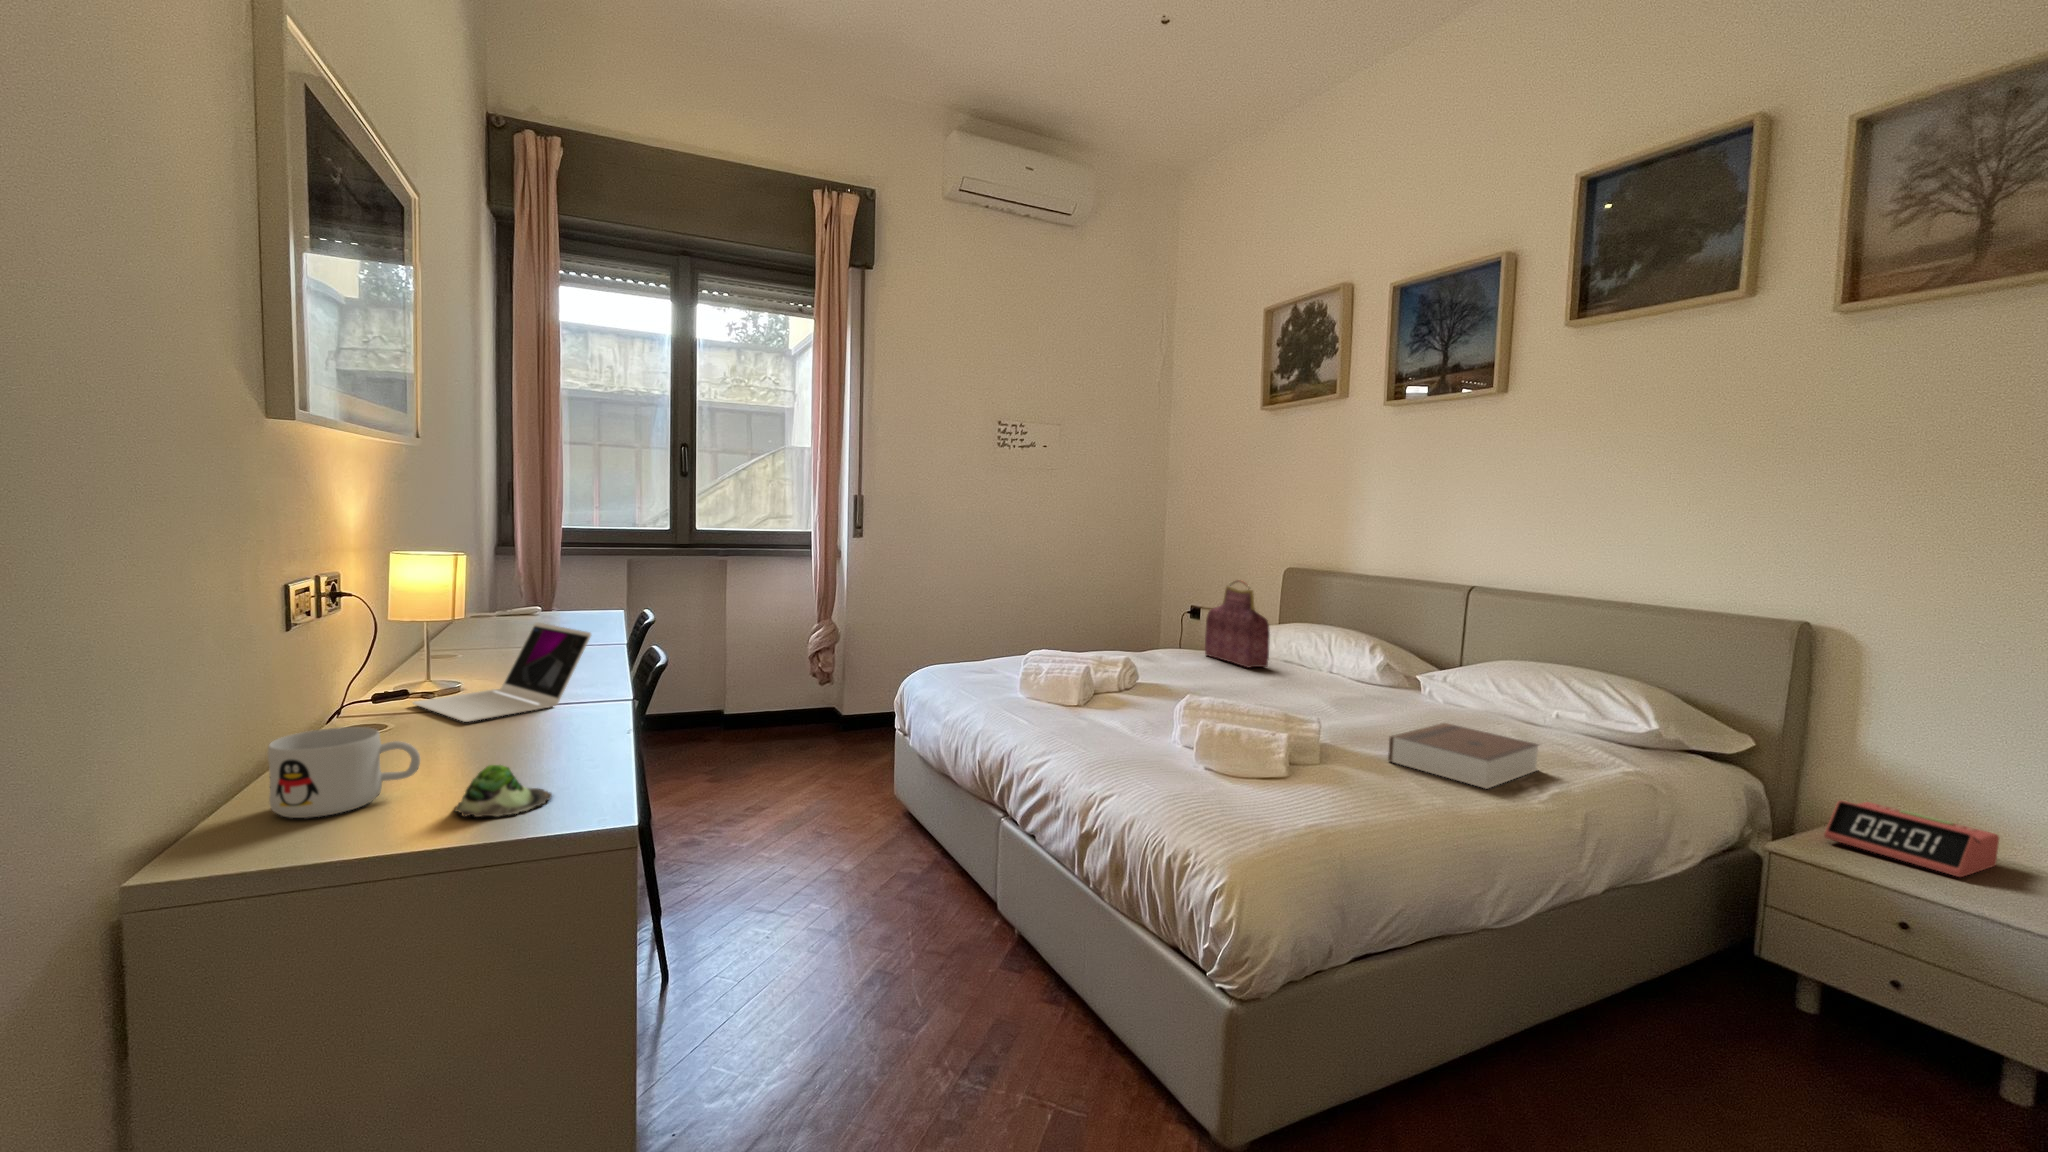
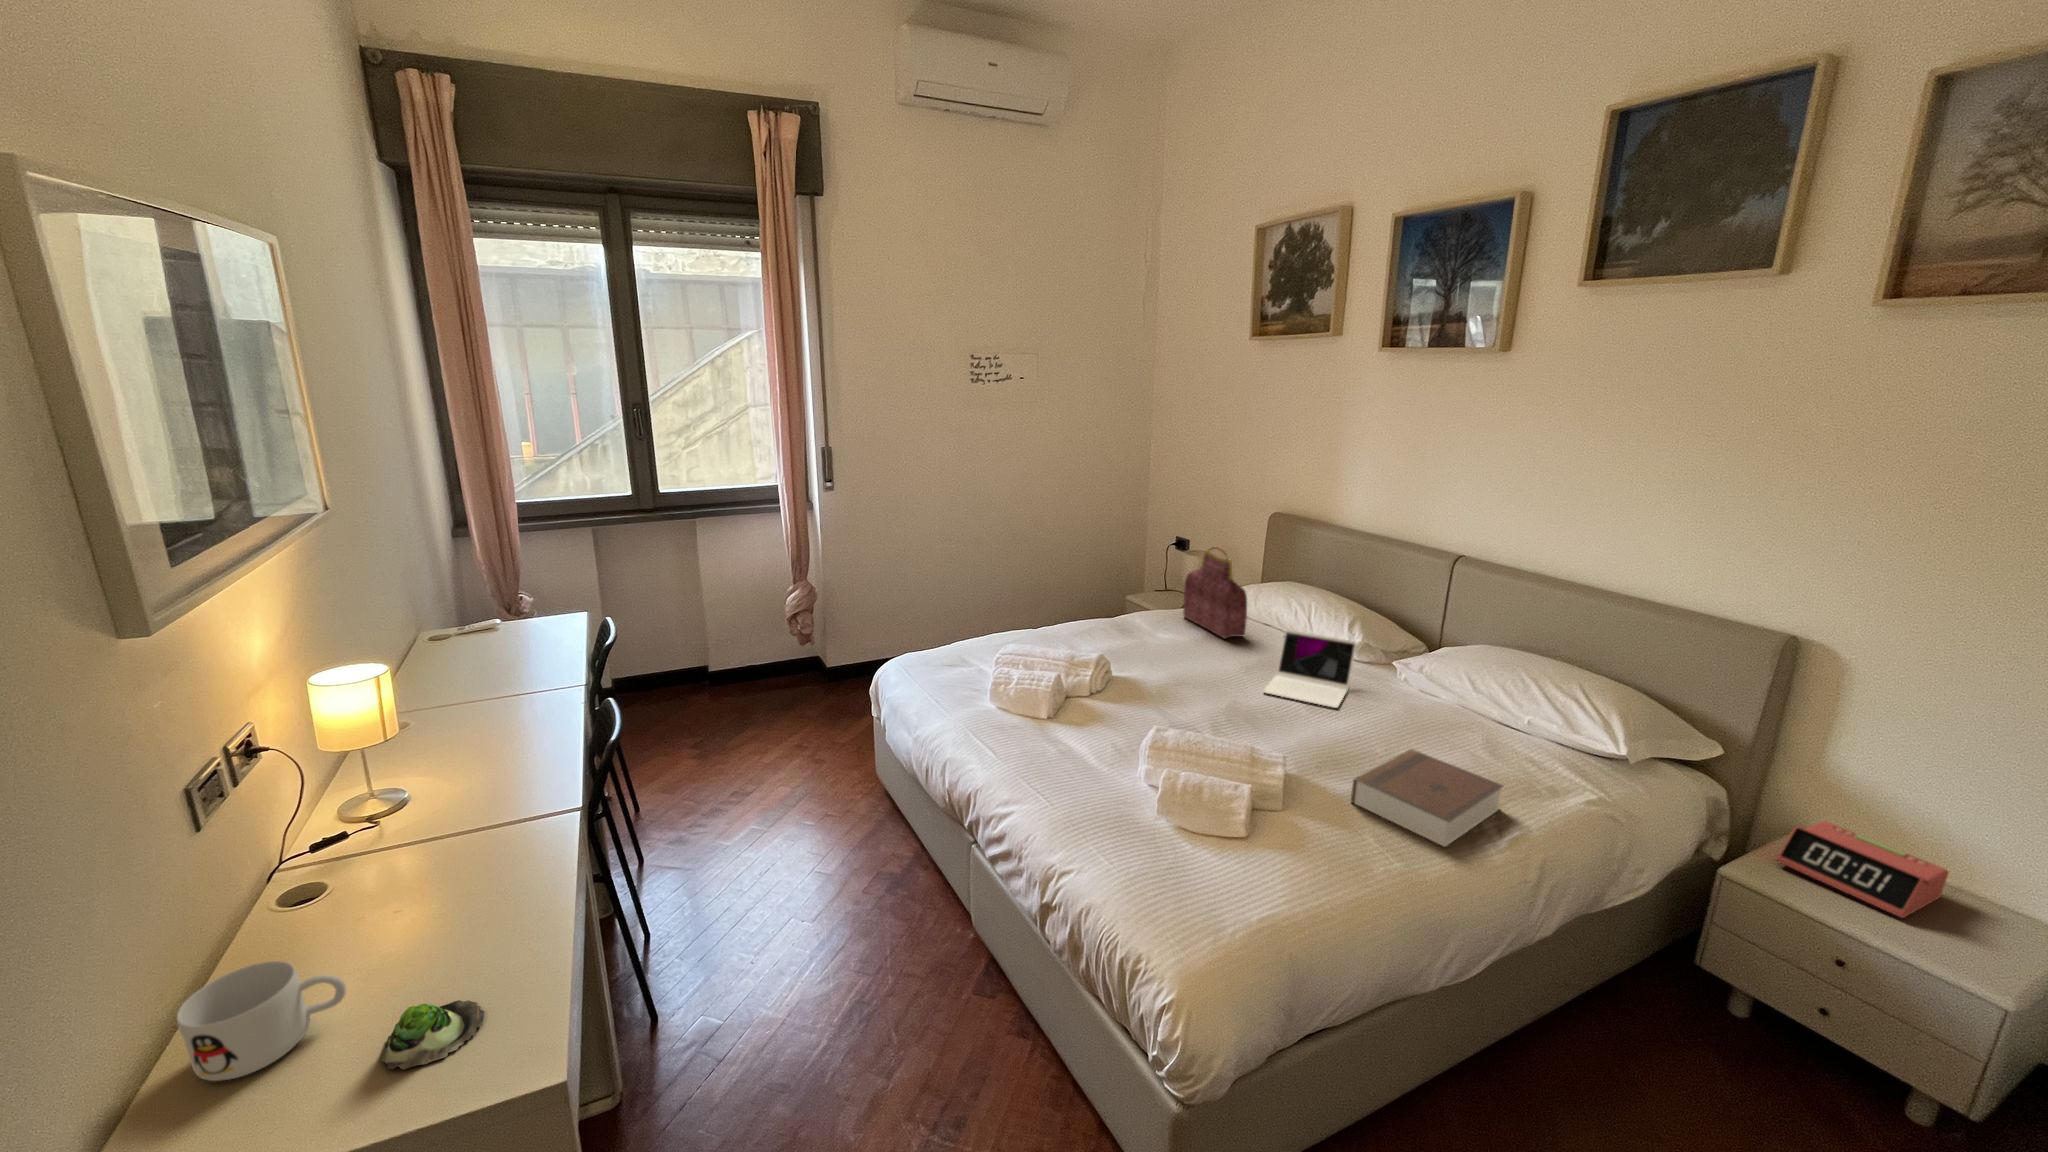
laptop: present [413,623,591,722] -> present [1263,630,1356,708]

